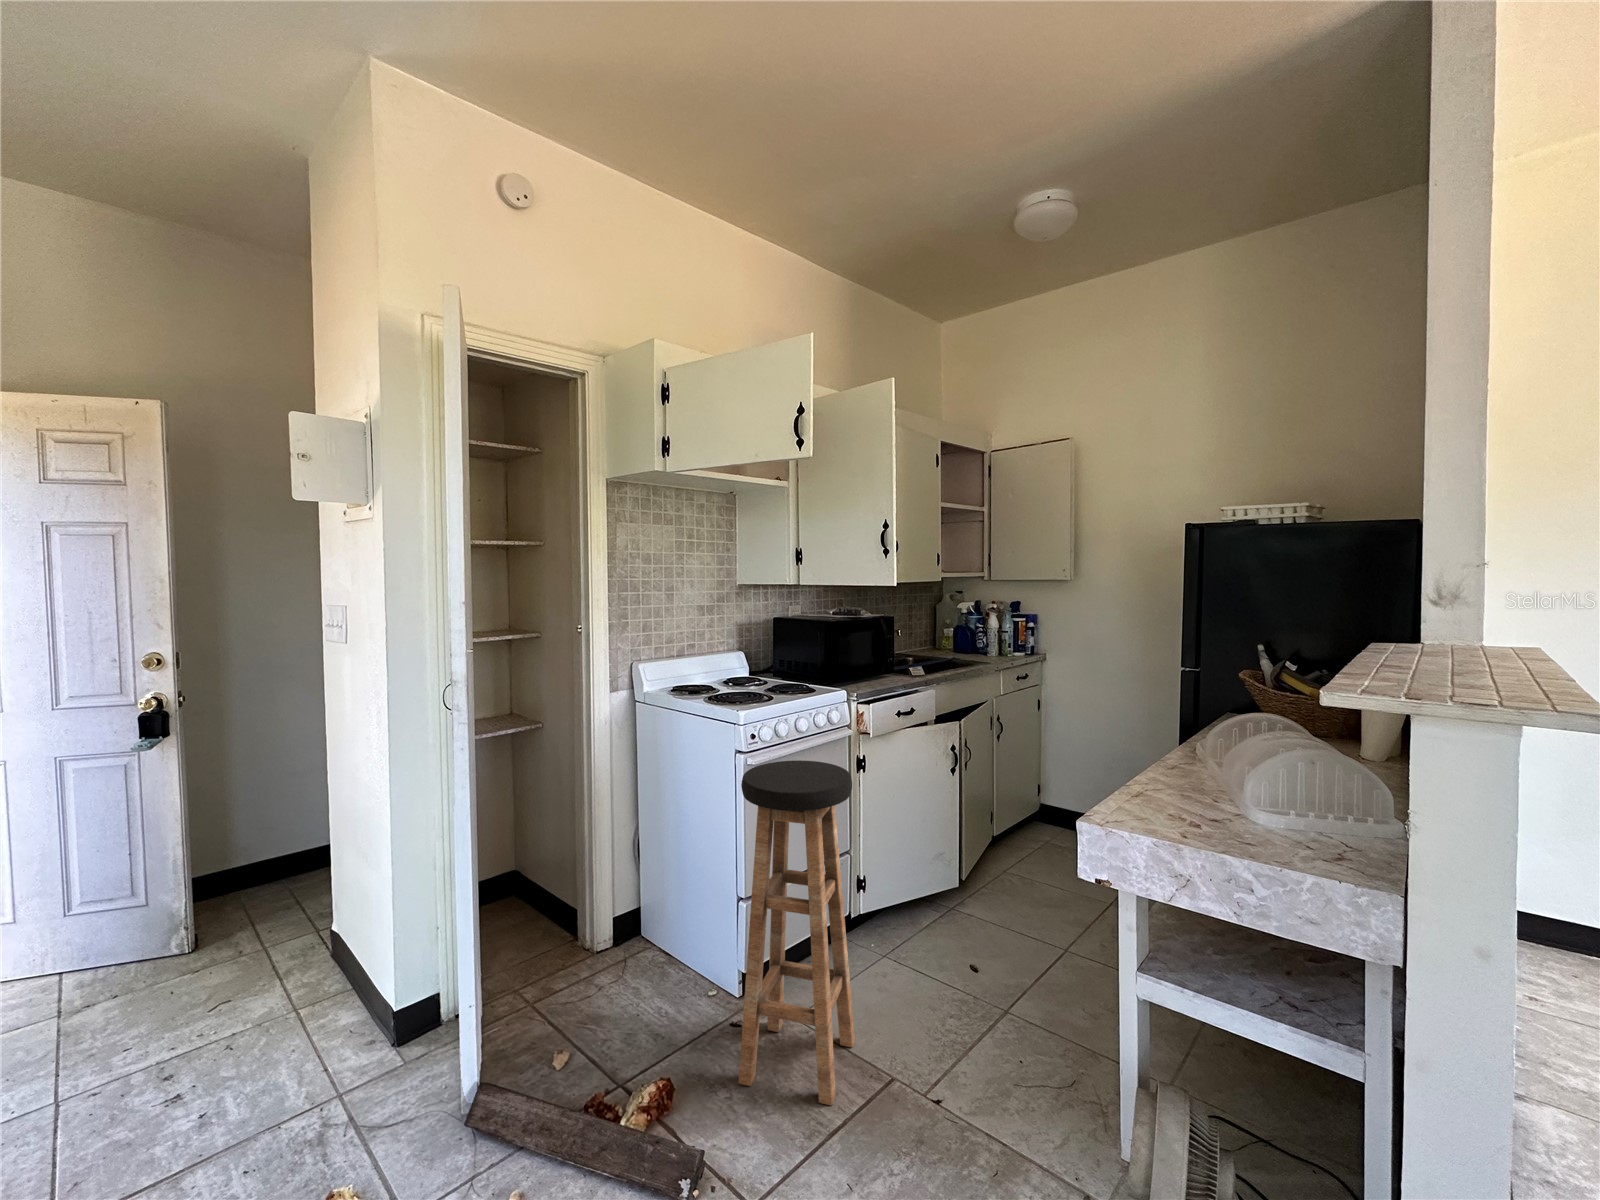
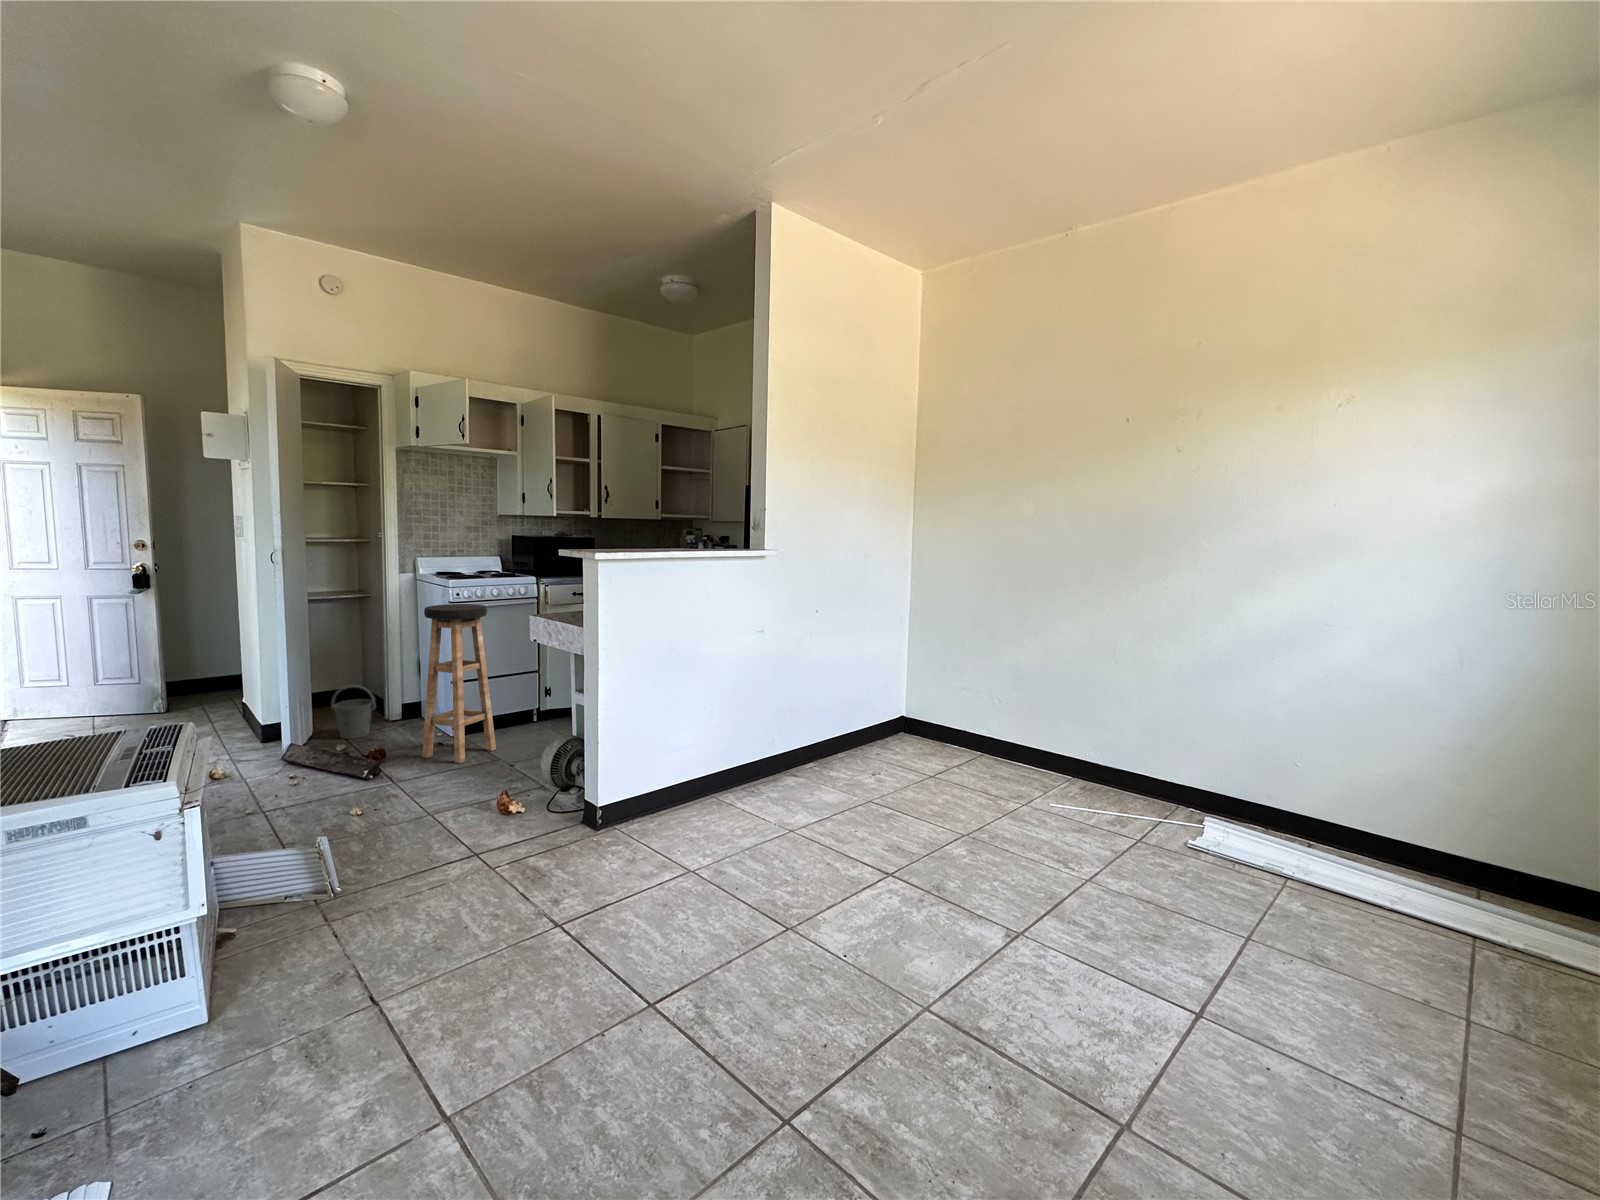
bucket: none [520,912,597,1021] -> present [331,685,376,739]

